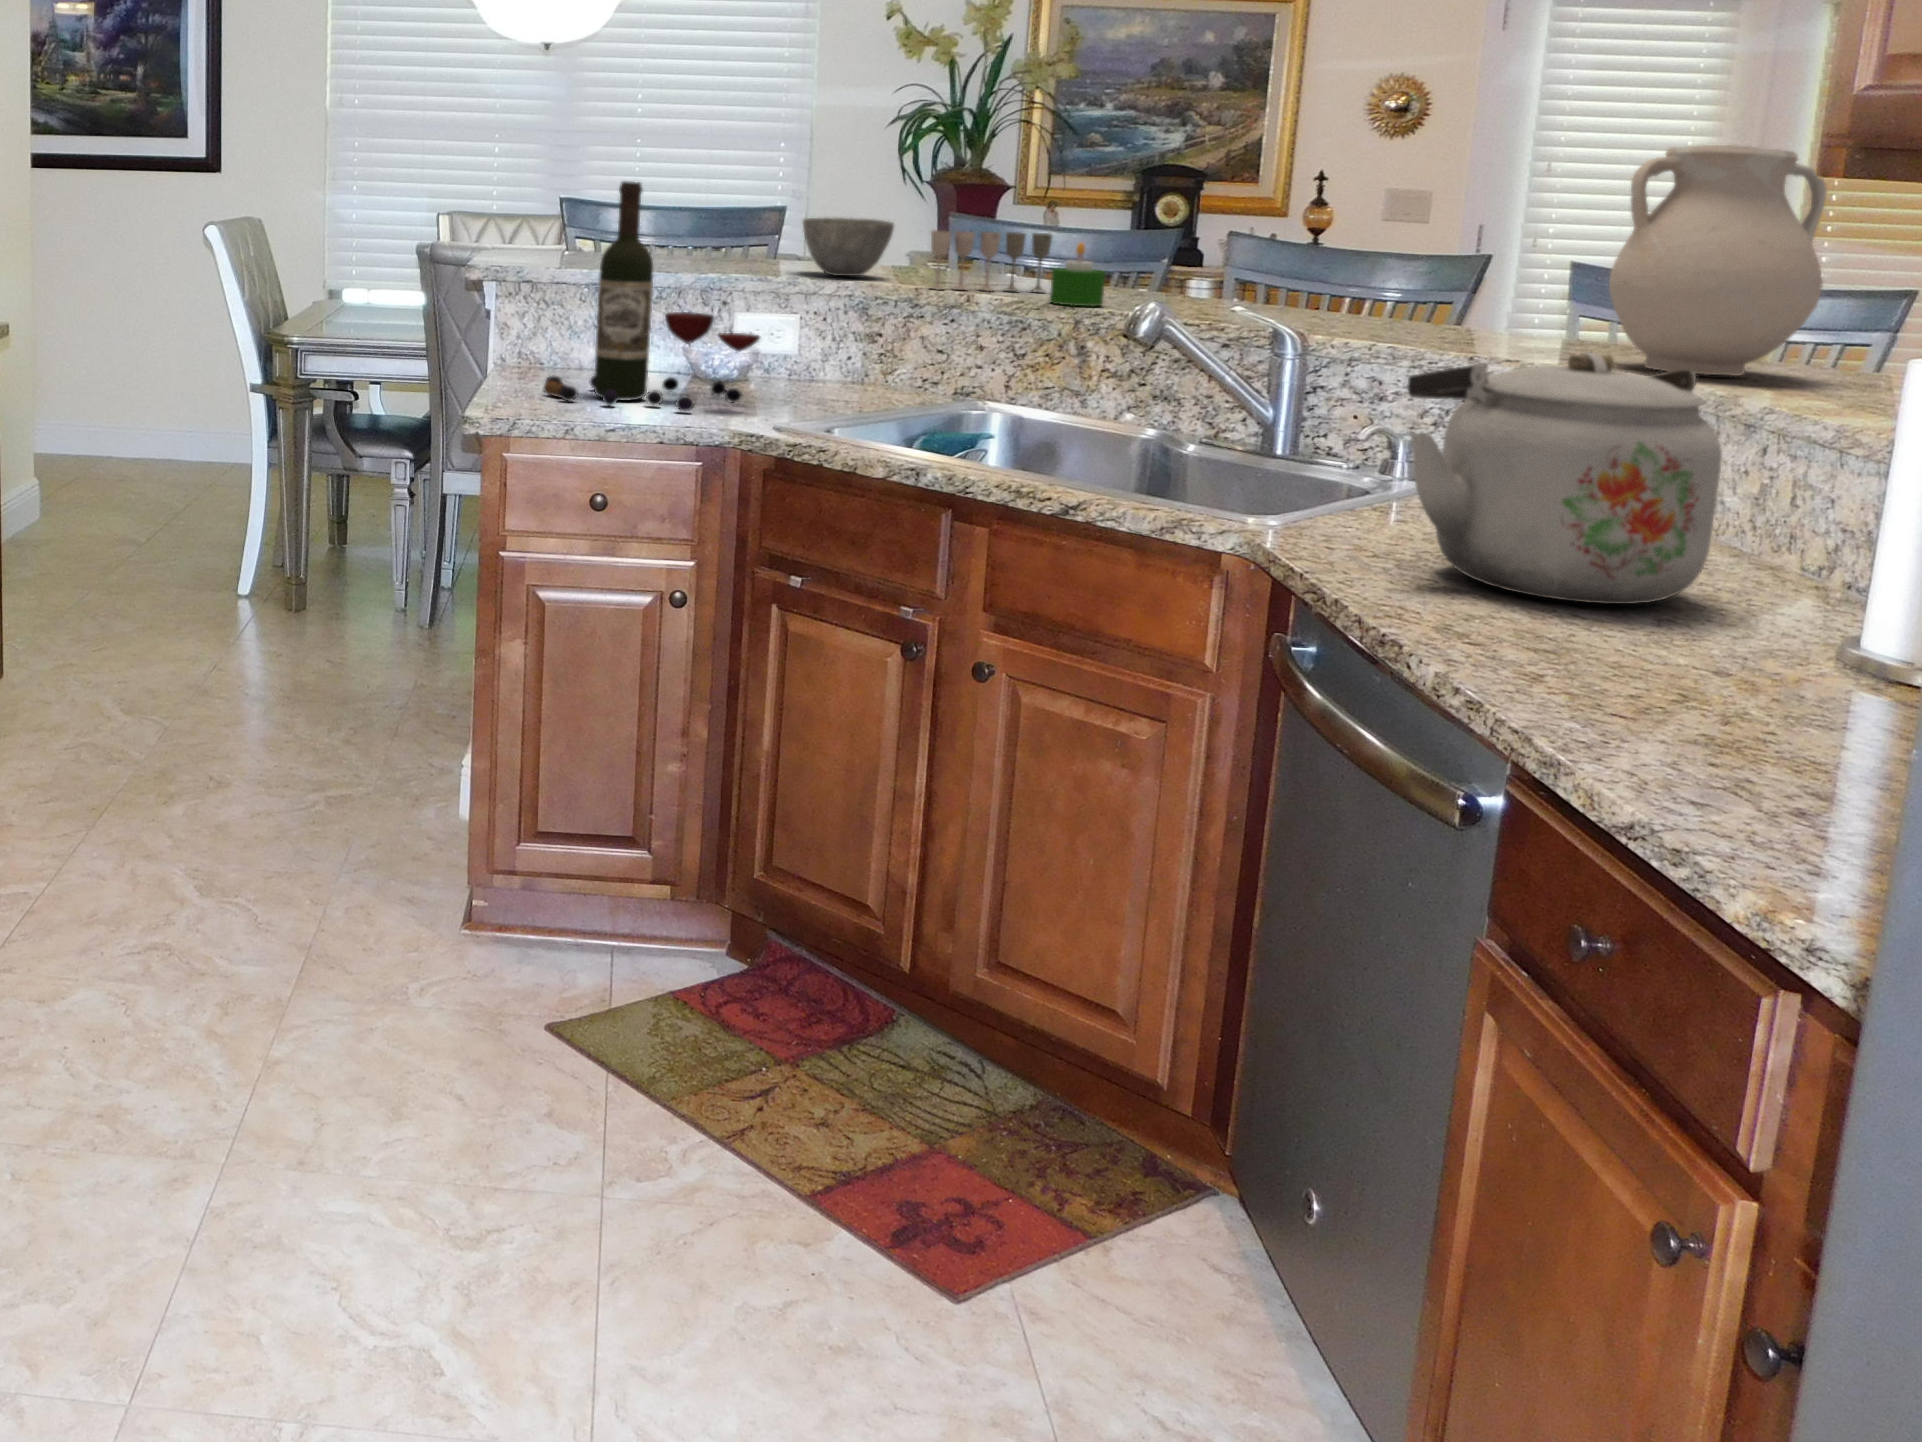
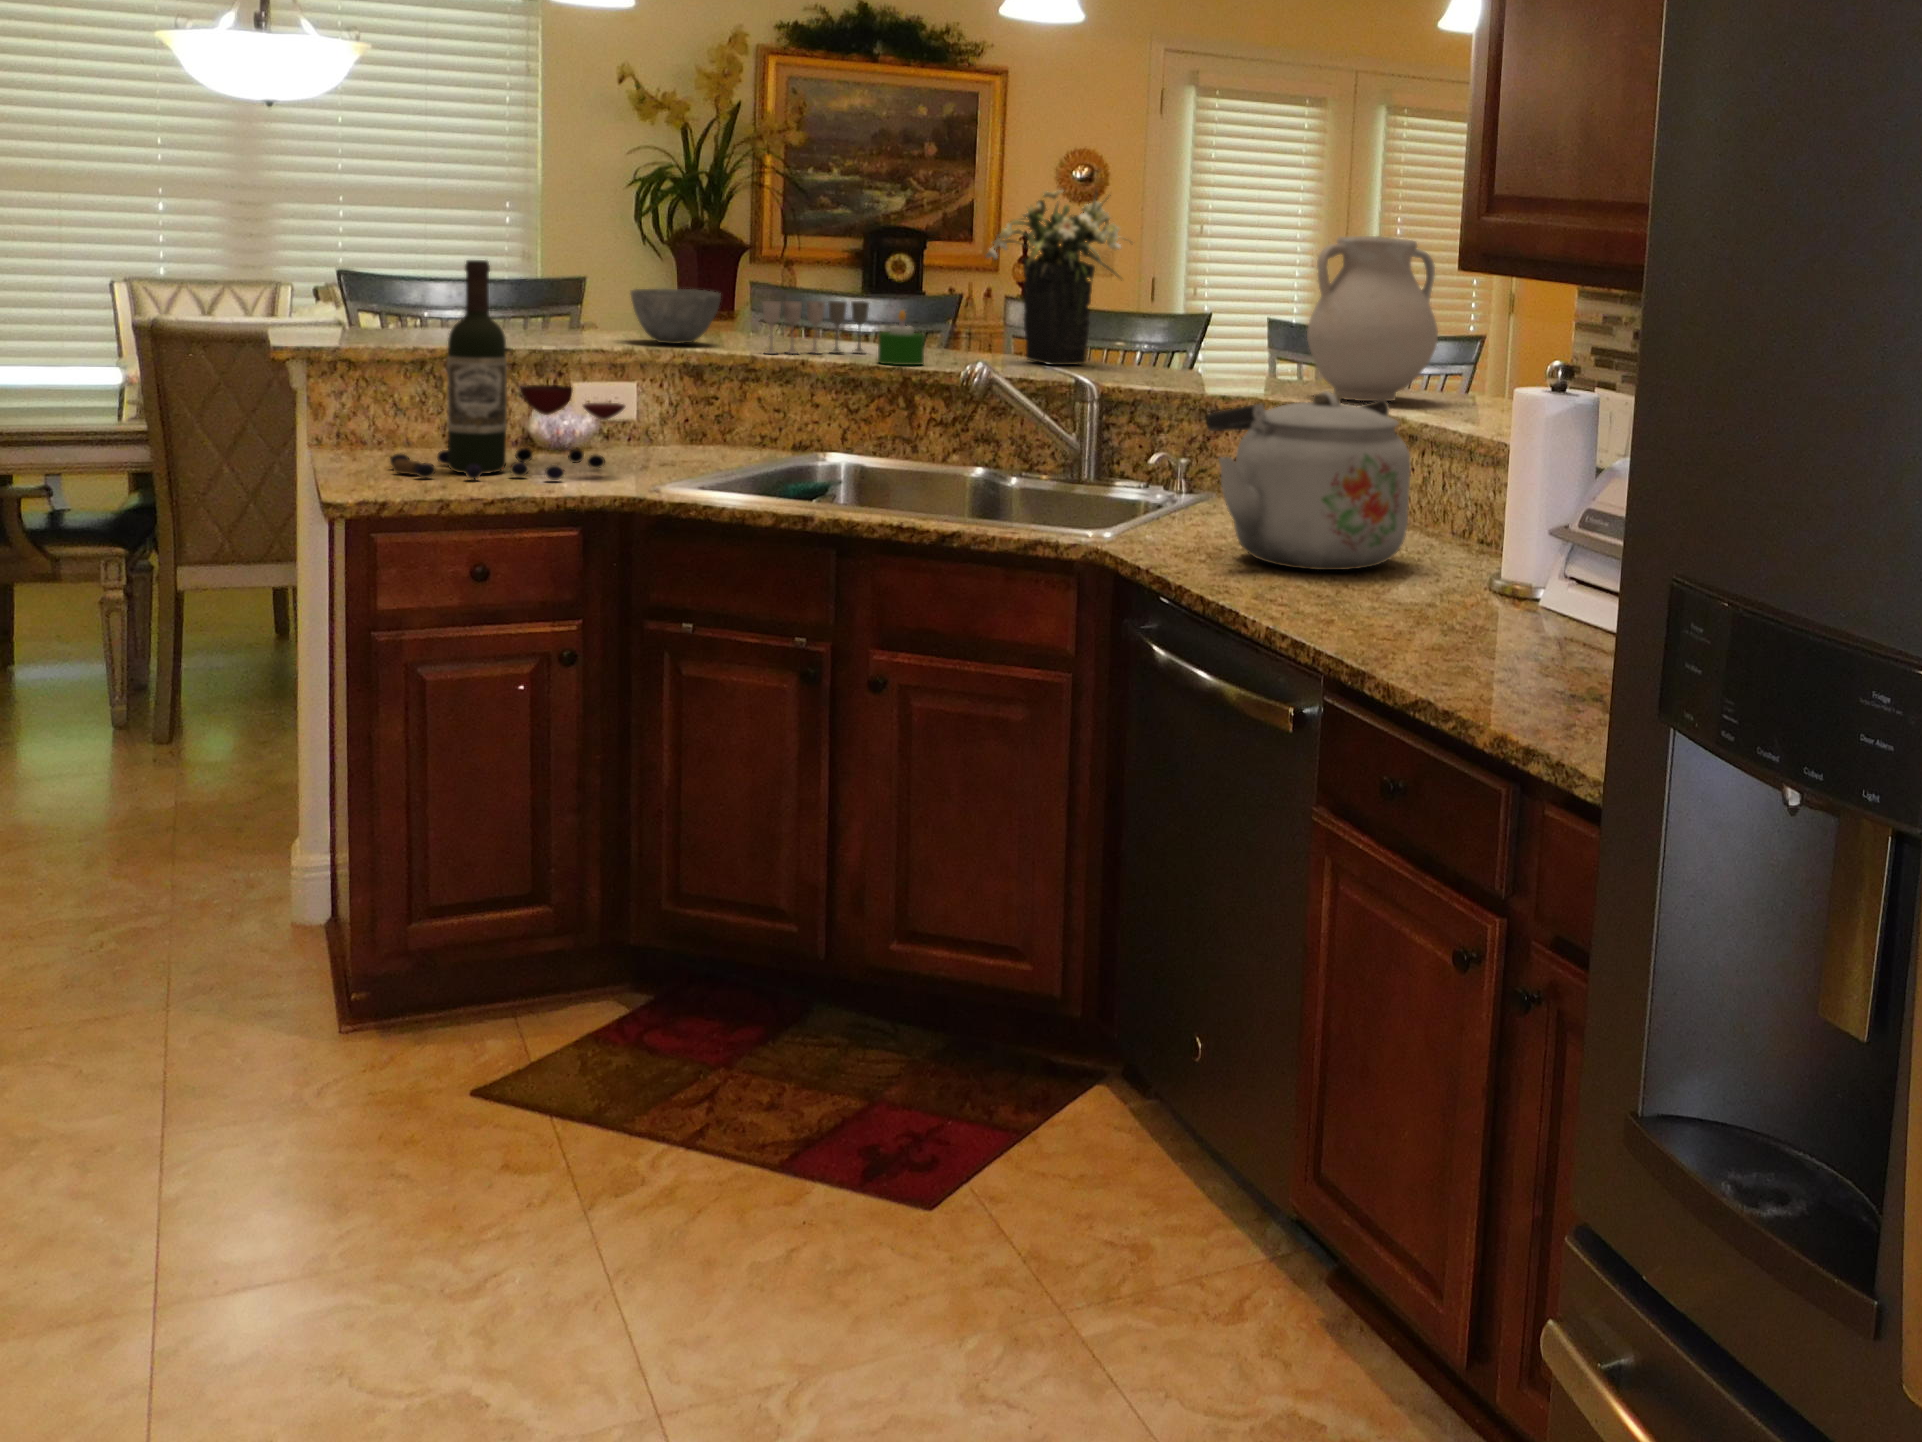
flower arrangement: none [1188,96,1382,313] -> present [986,190,1133,365]

